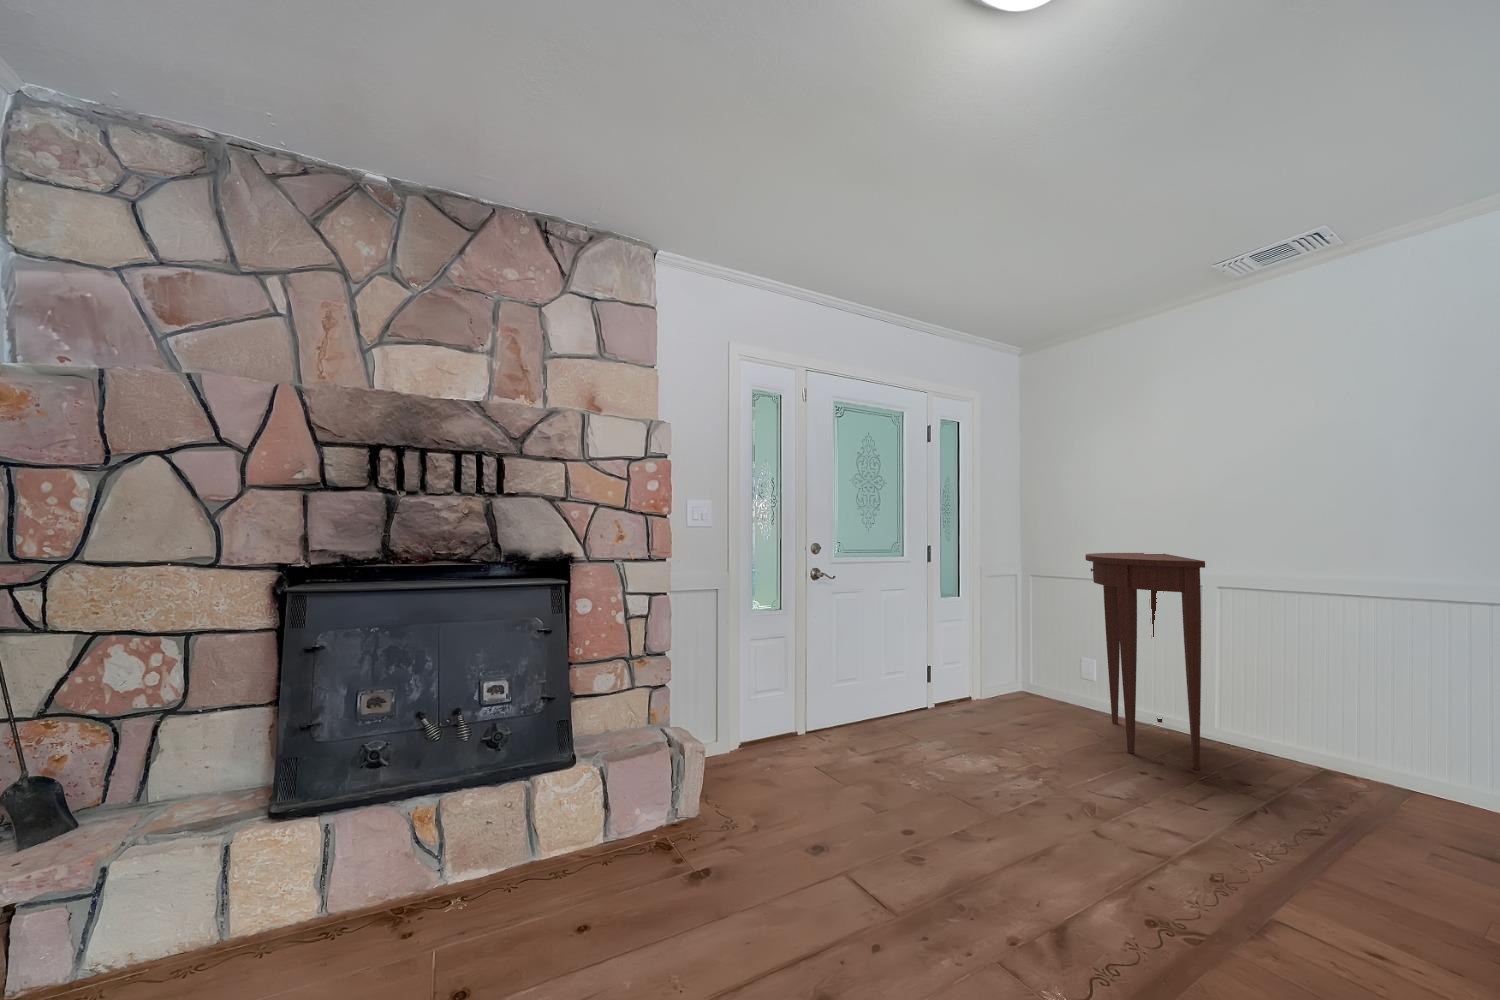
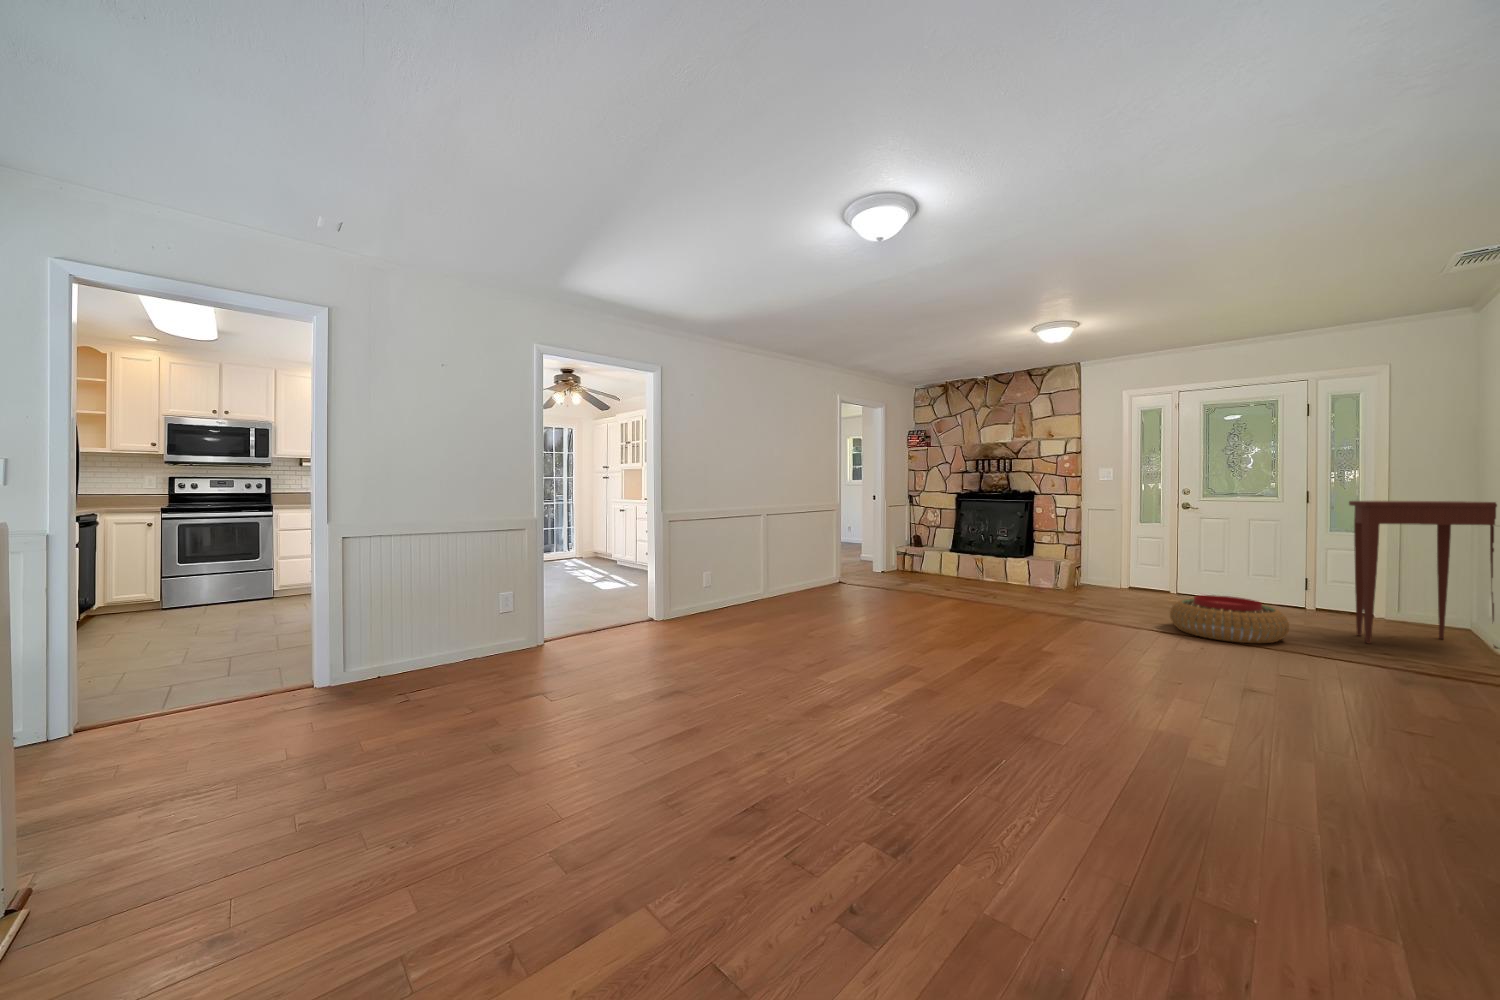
pouf: none [1109,756,1358,897] -> present [1170,595,1289,643]

